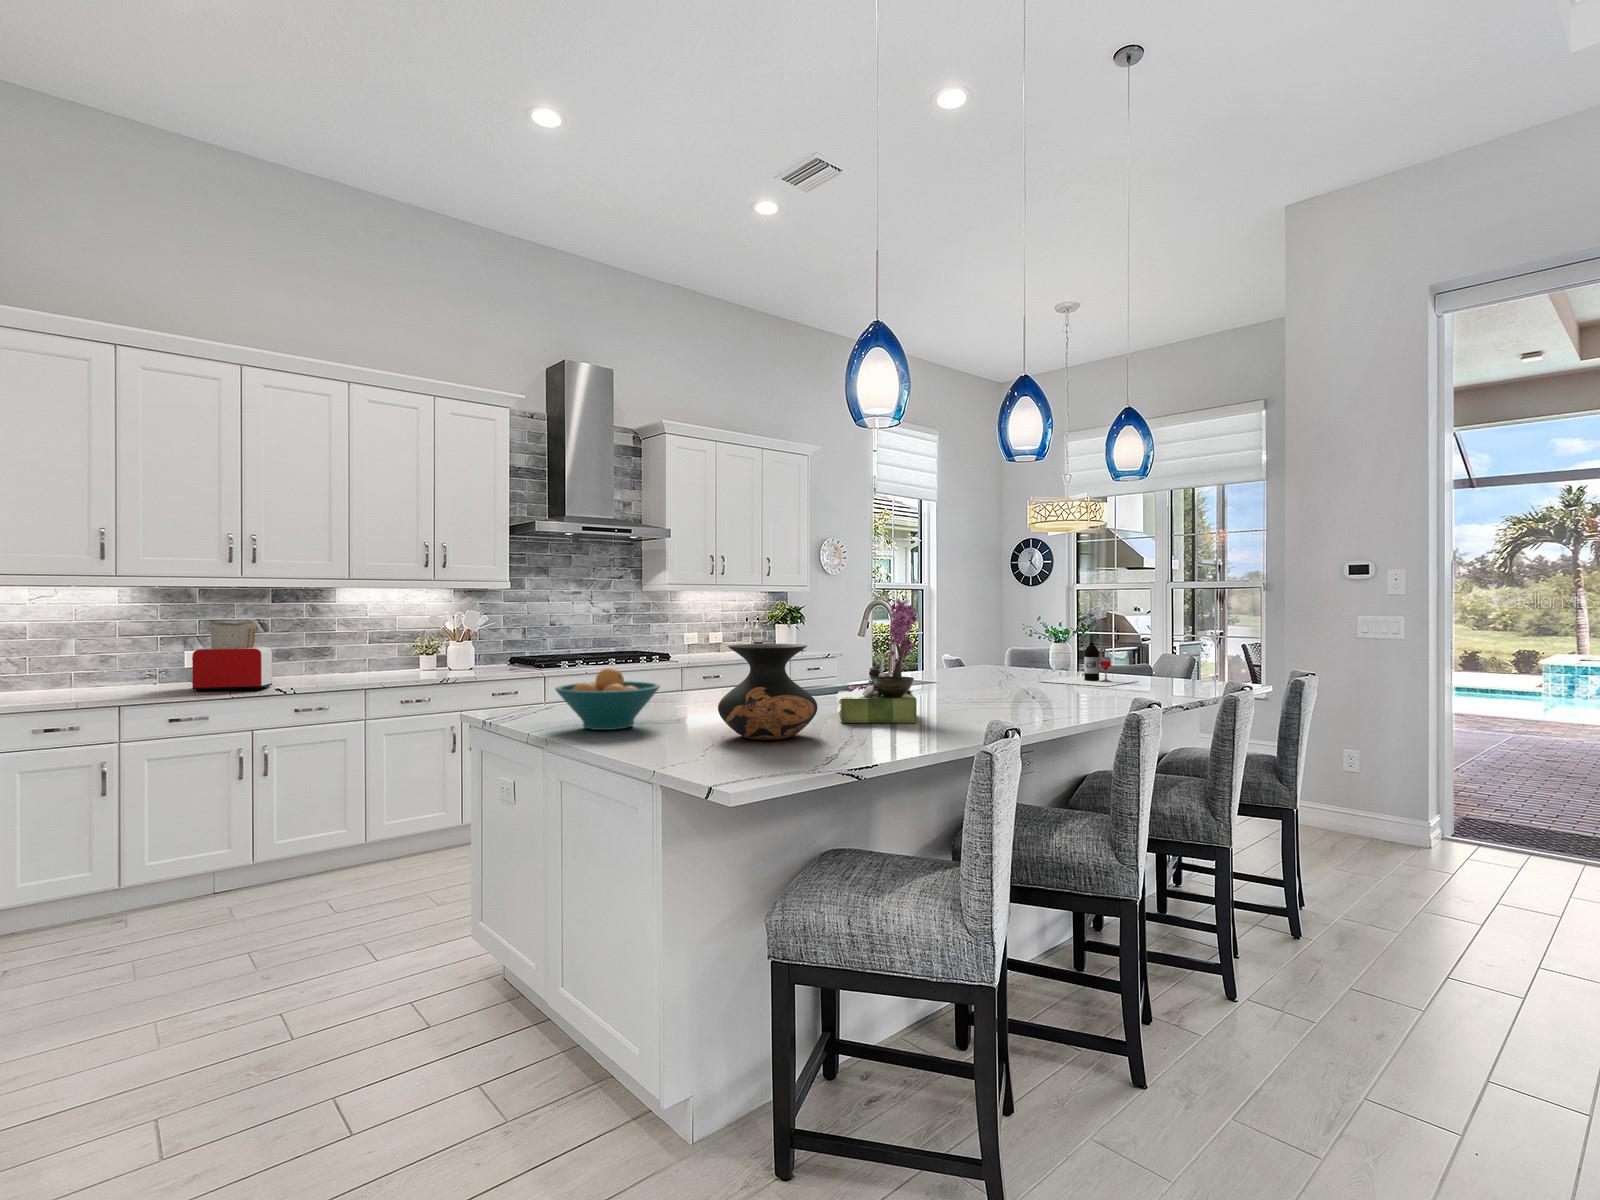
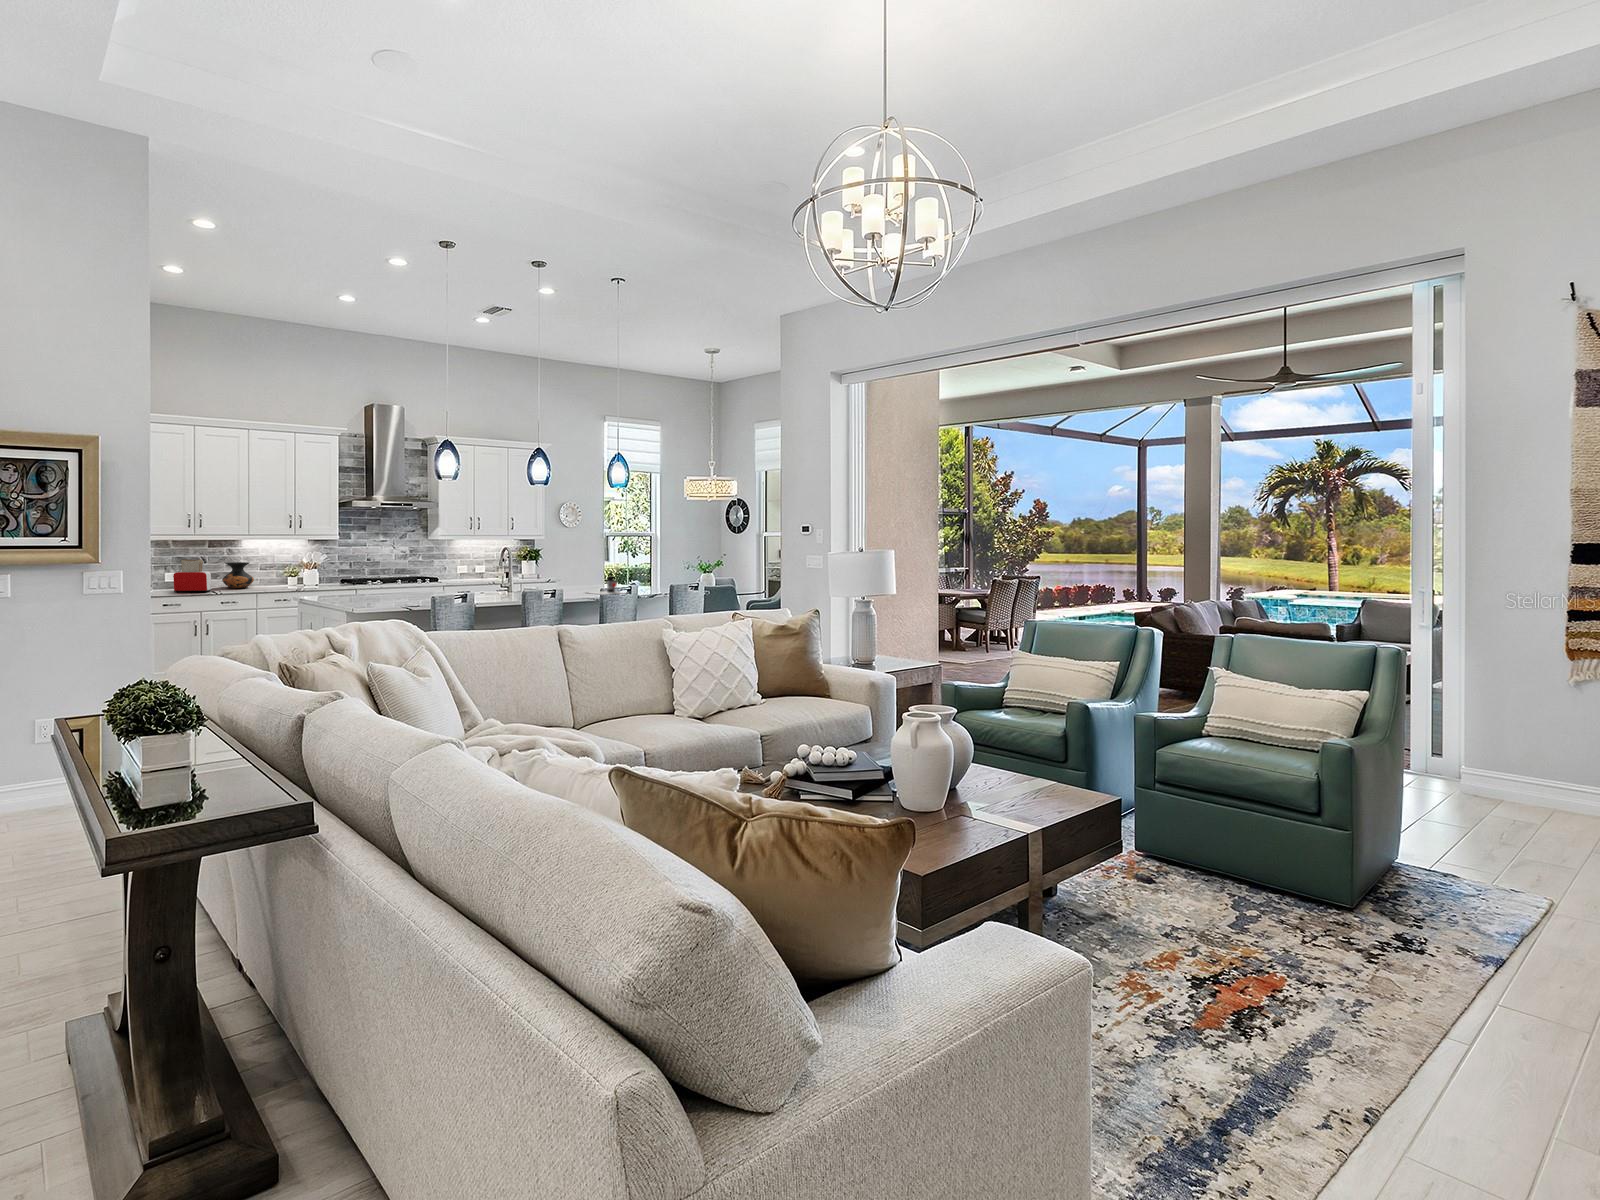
flower arrangement: present [836,599,923,723] -> none [435,556,474,603]
vase: present [718,644,817,740] -> present [222,562,254,588]
fruit bowl: present [555,668,660,730] -> none [326,582,367,604]

